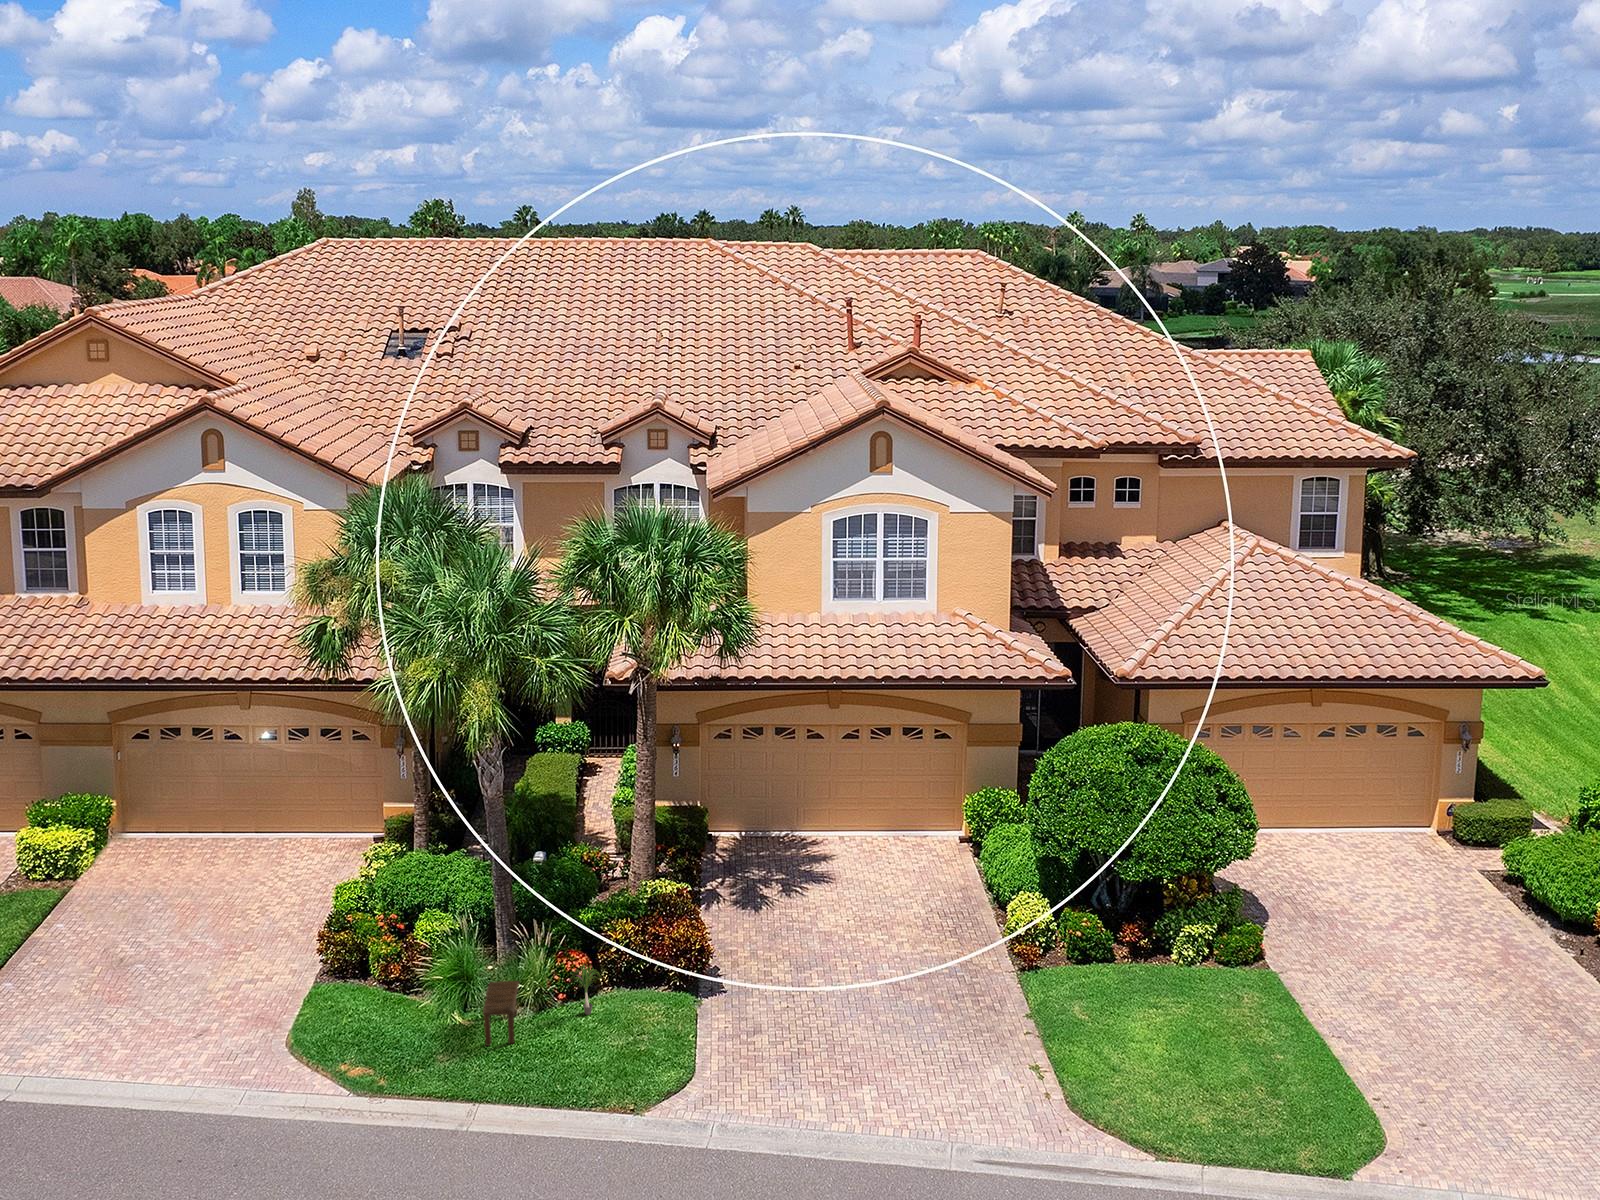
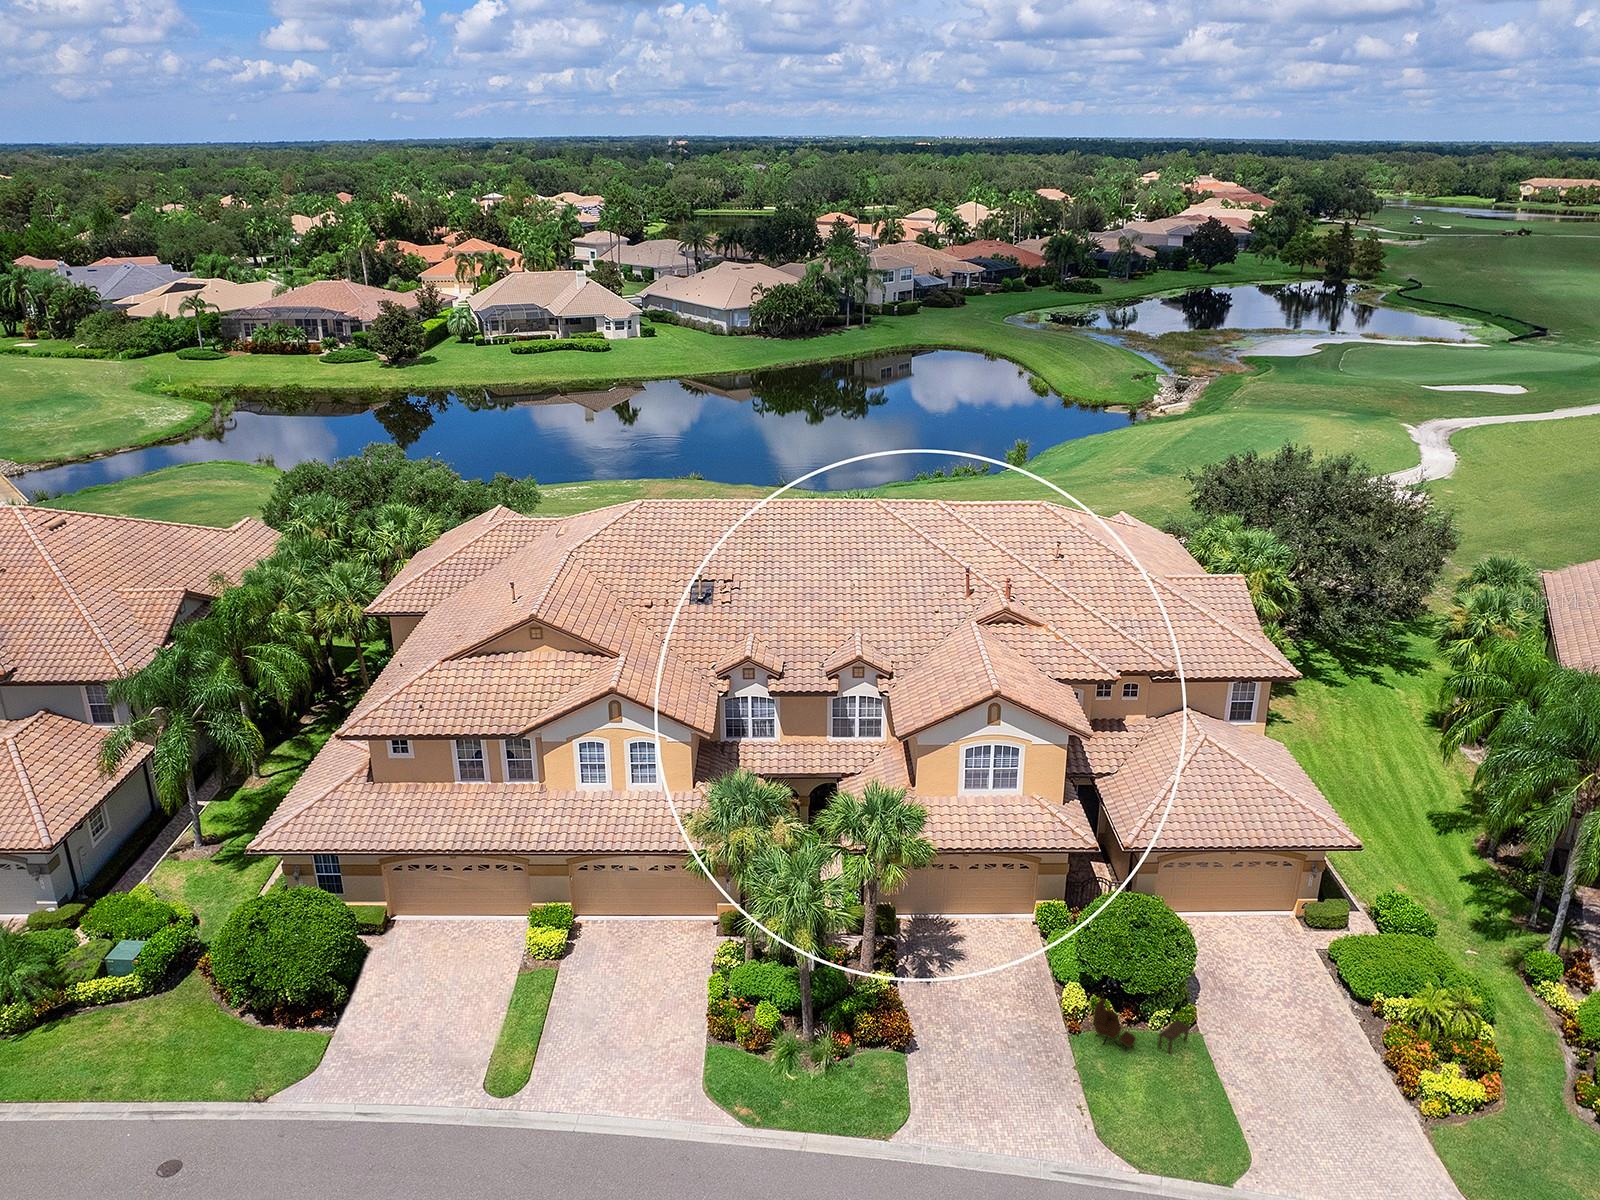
lounge chair: none [1064,897,1147,992] -> present [1094,998,1136,1048]
bench: present [483,981,519,1046] -> present [1158,1020,1190,1053]

